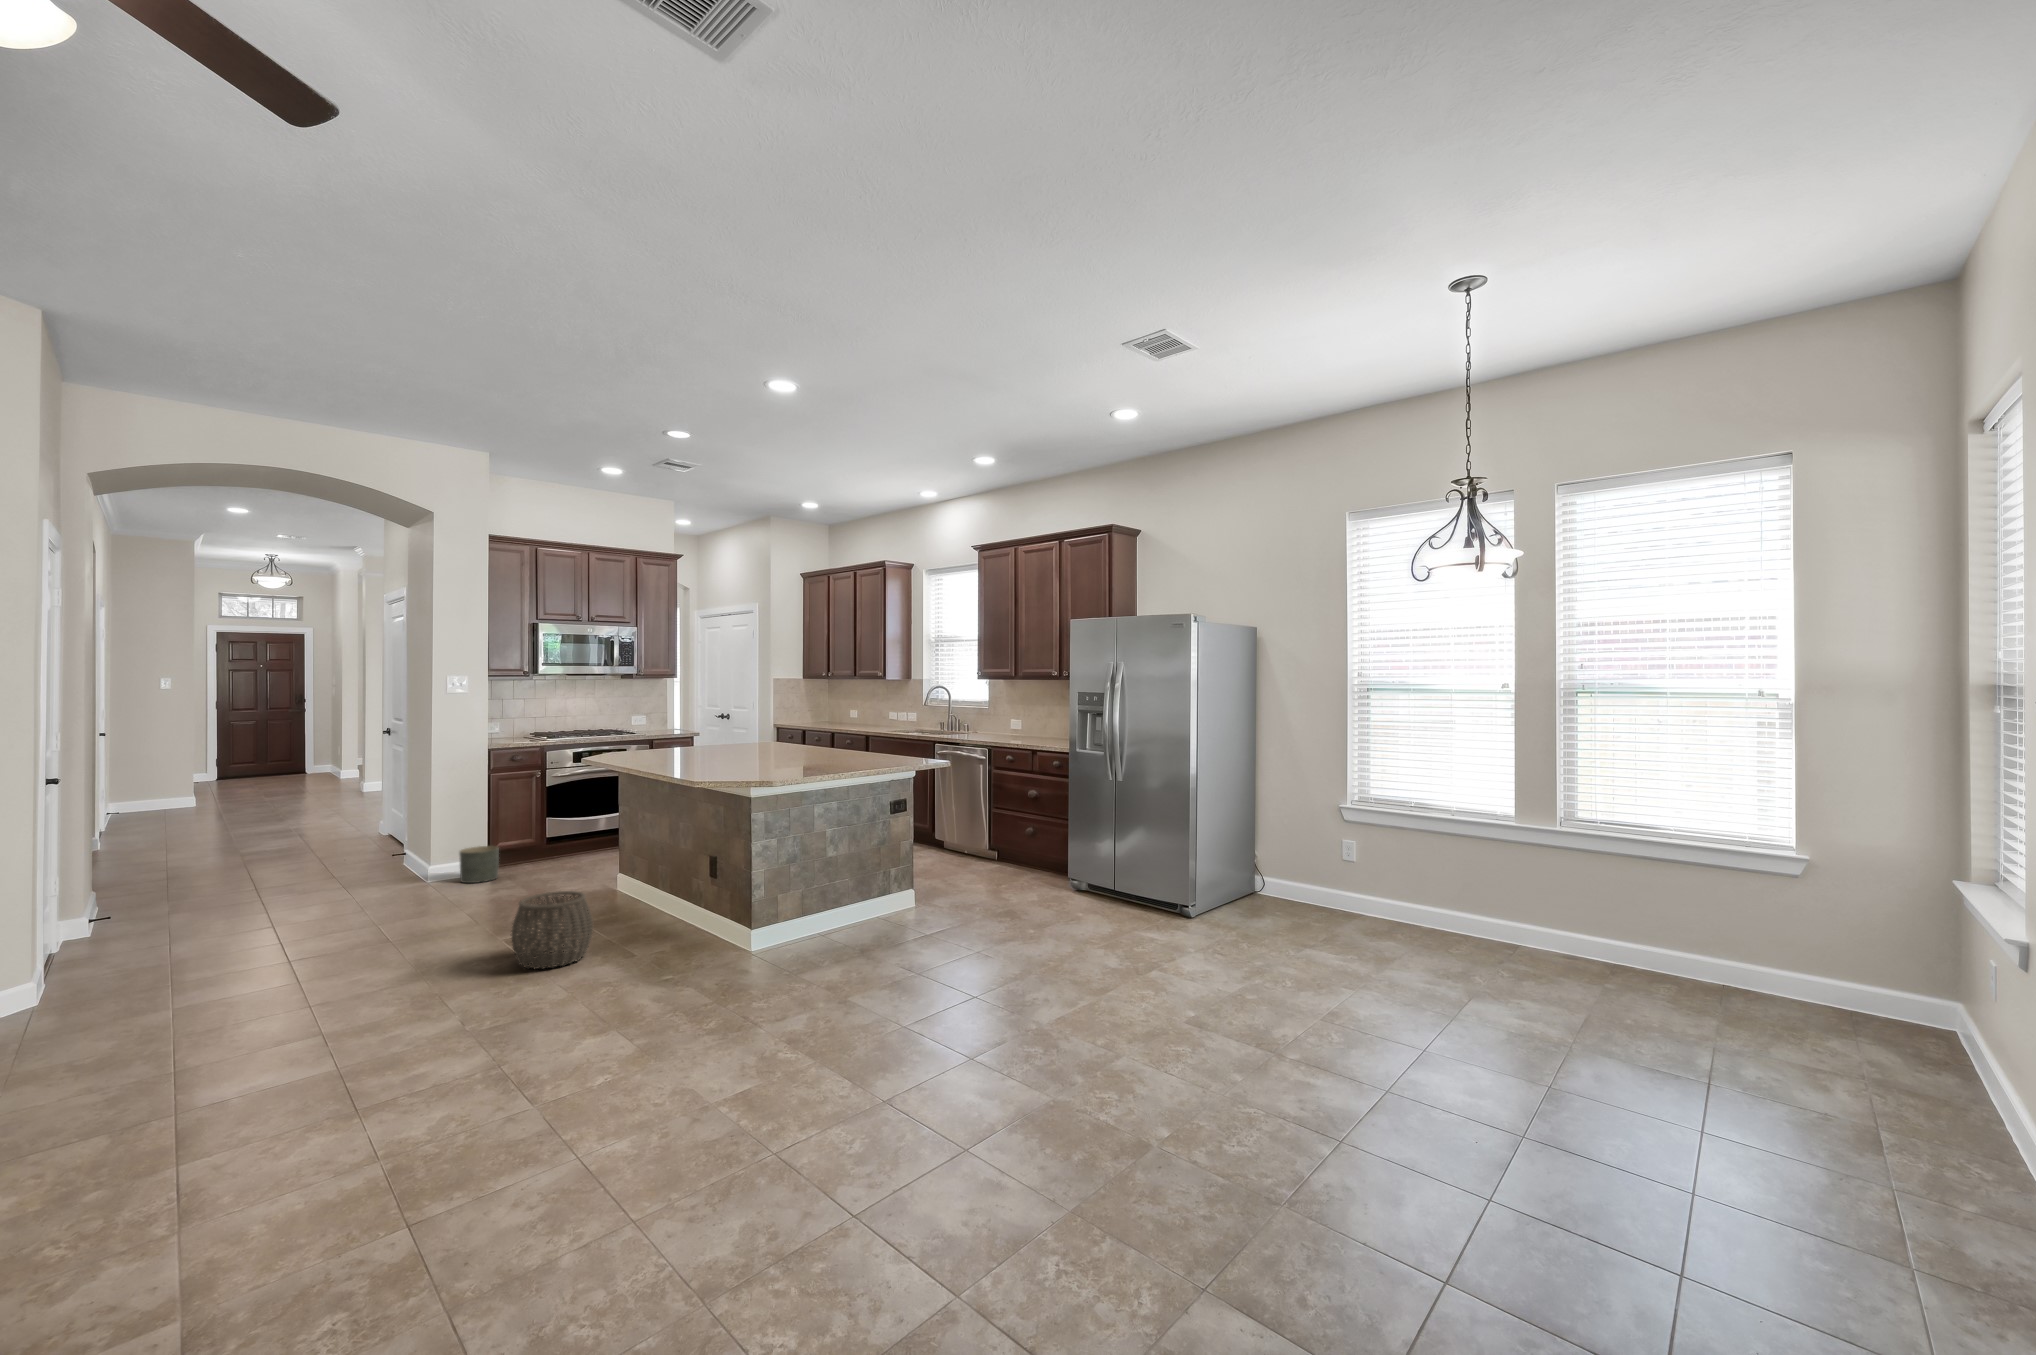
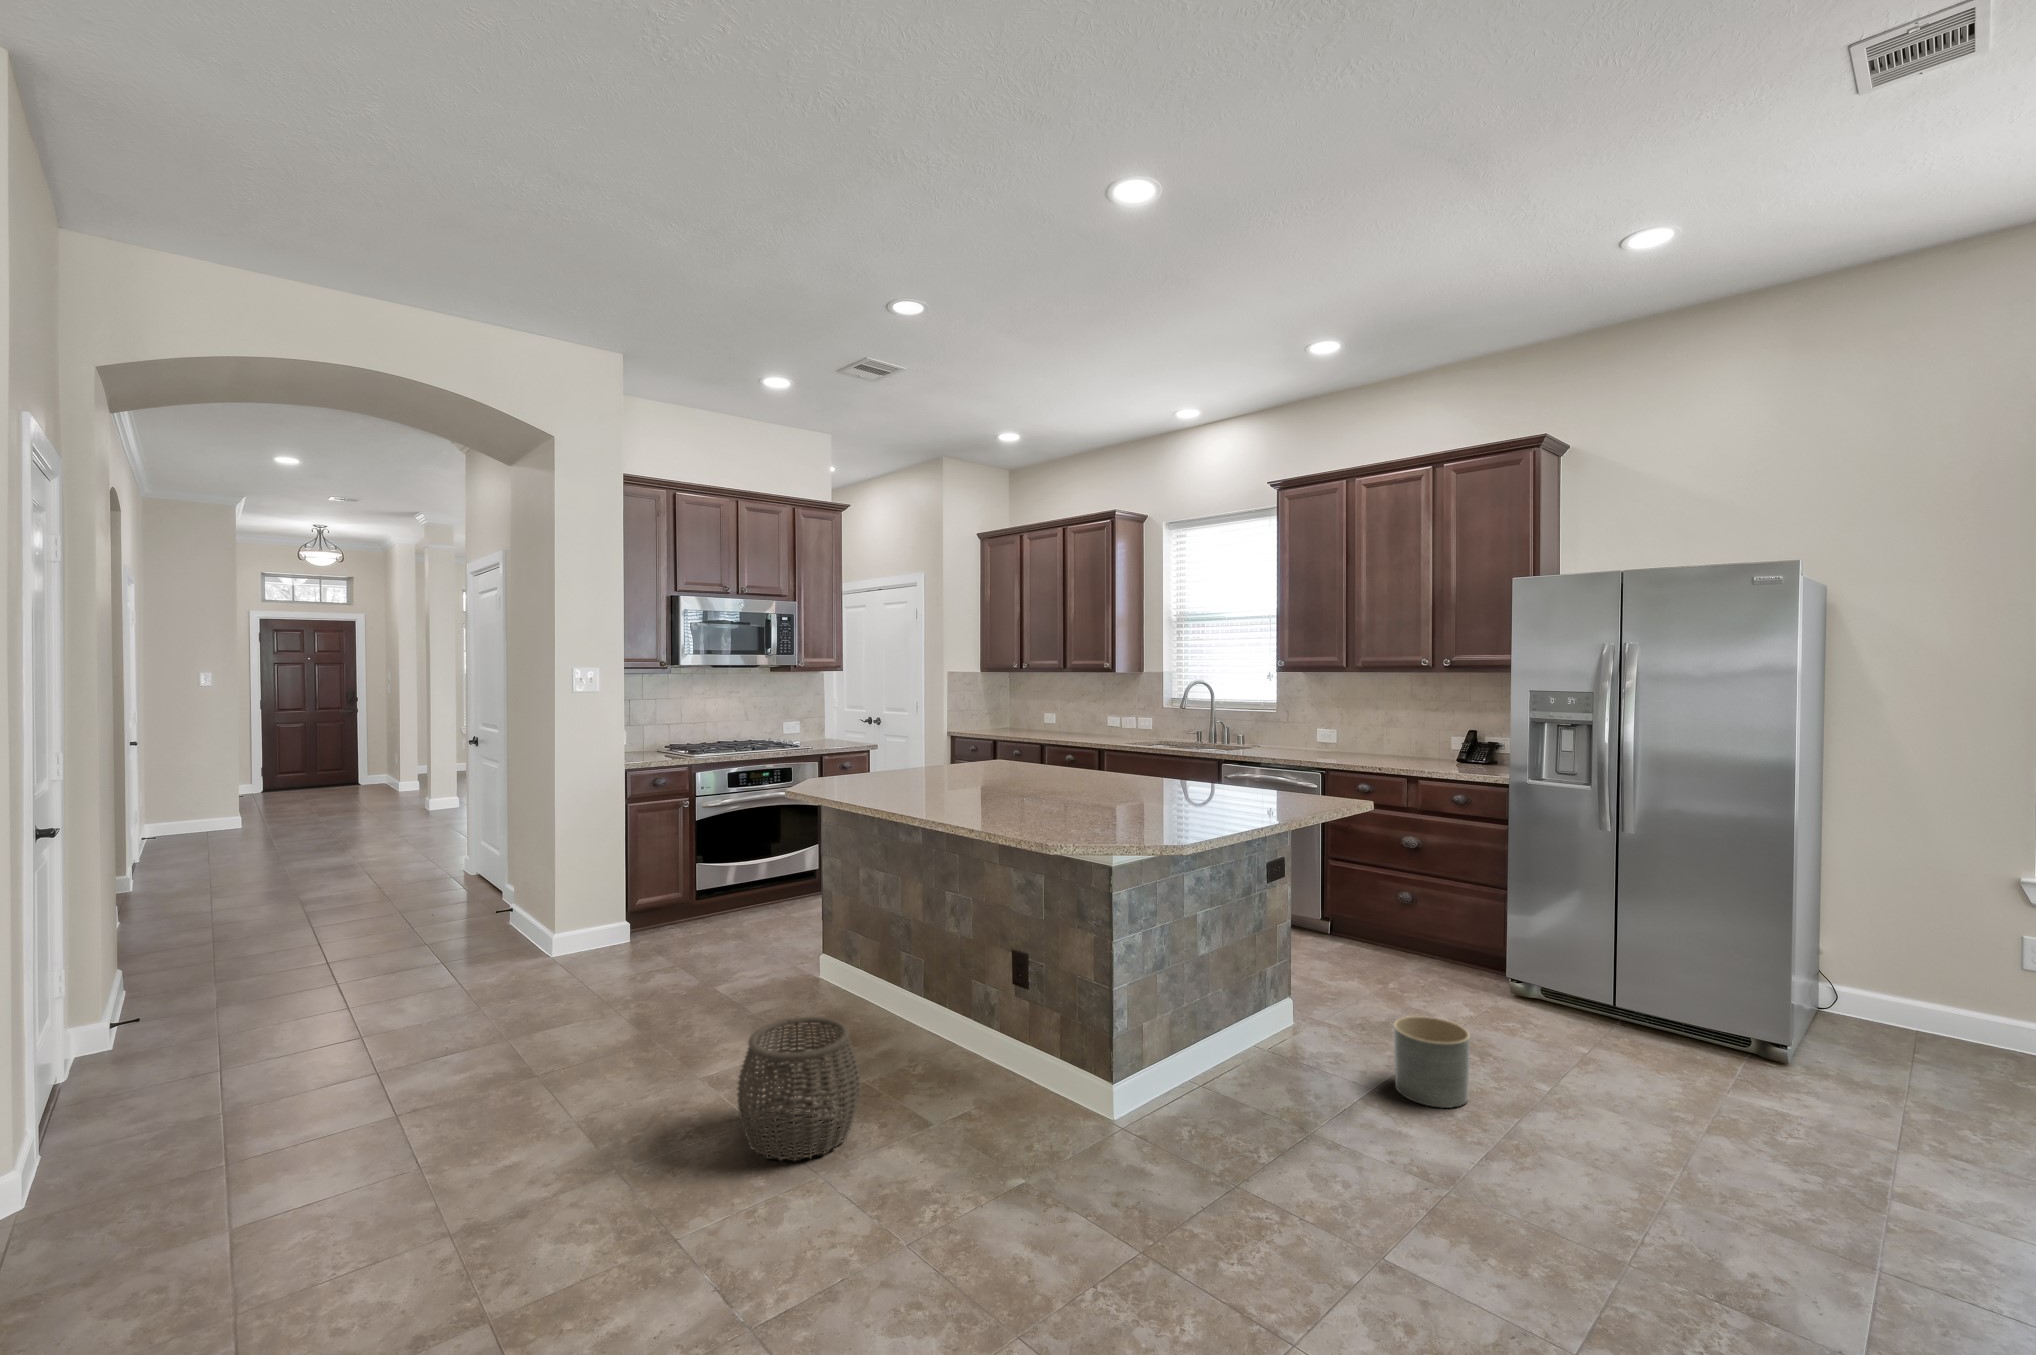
planter: present [459,846,499,883] -> present [1394,1016,1470,1108]

